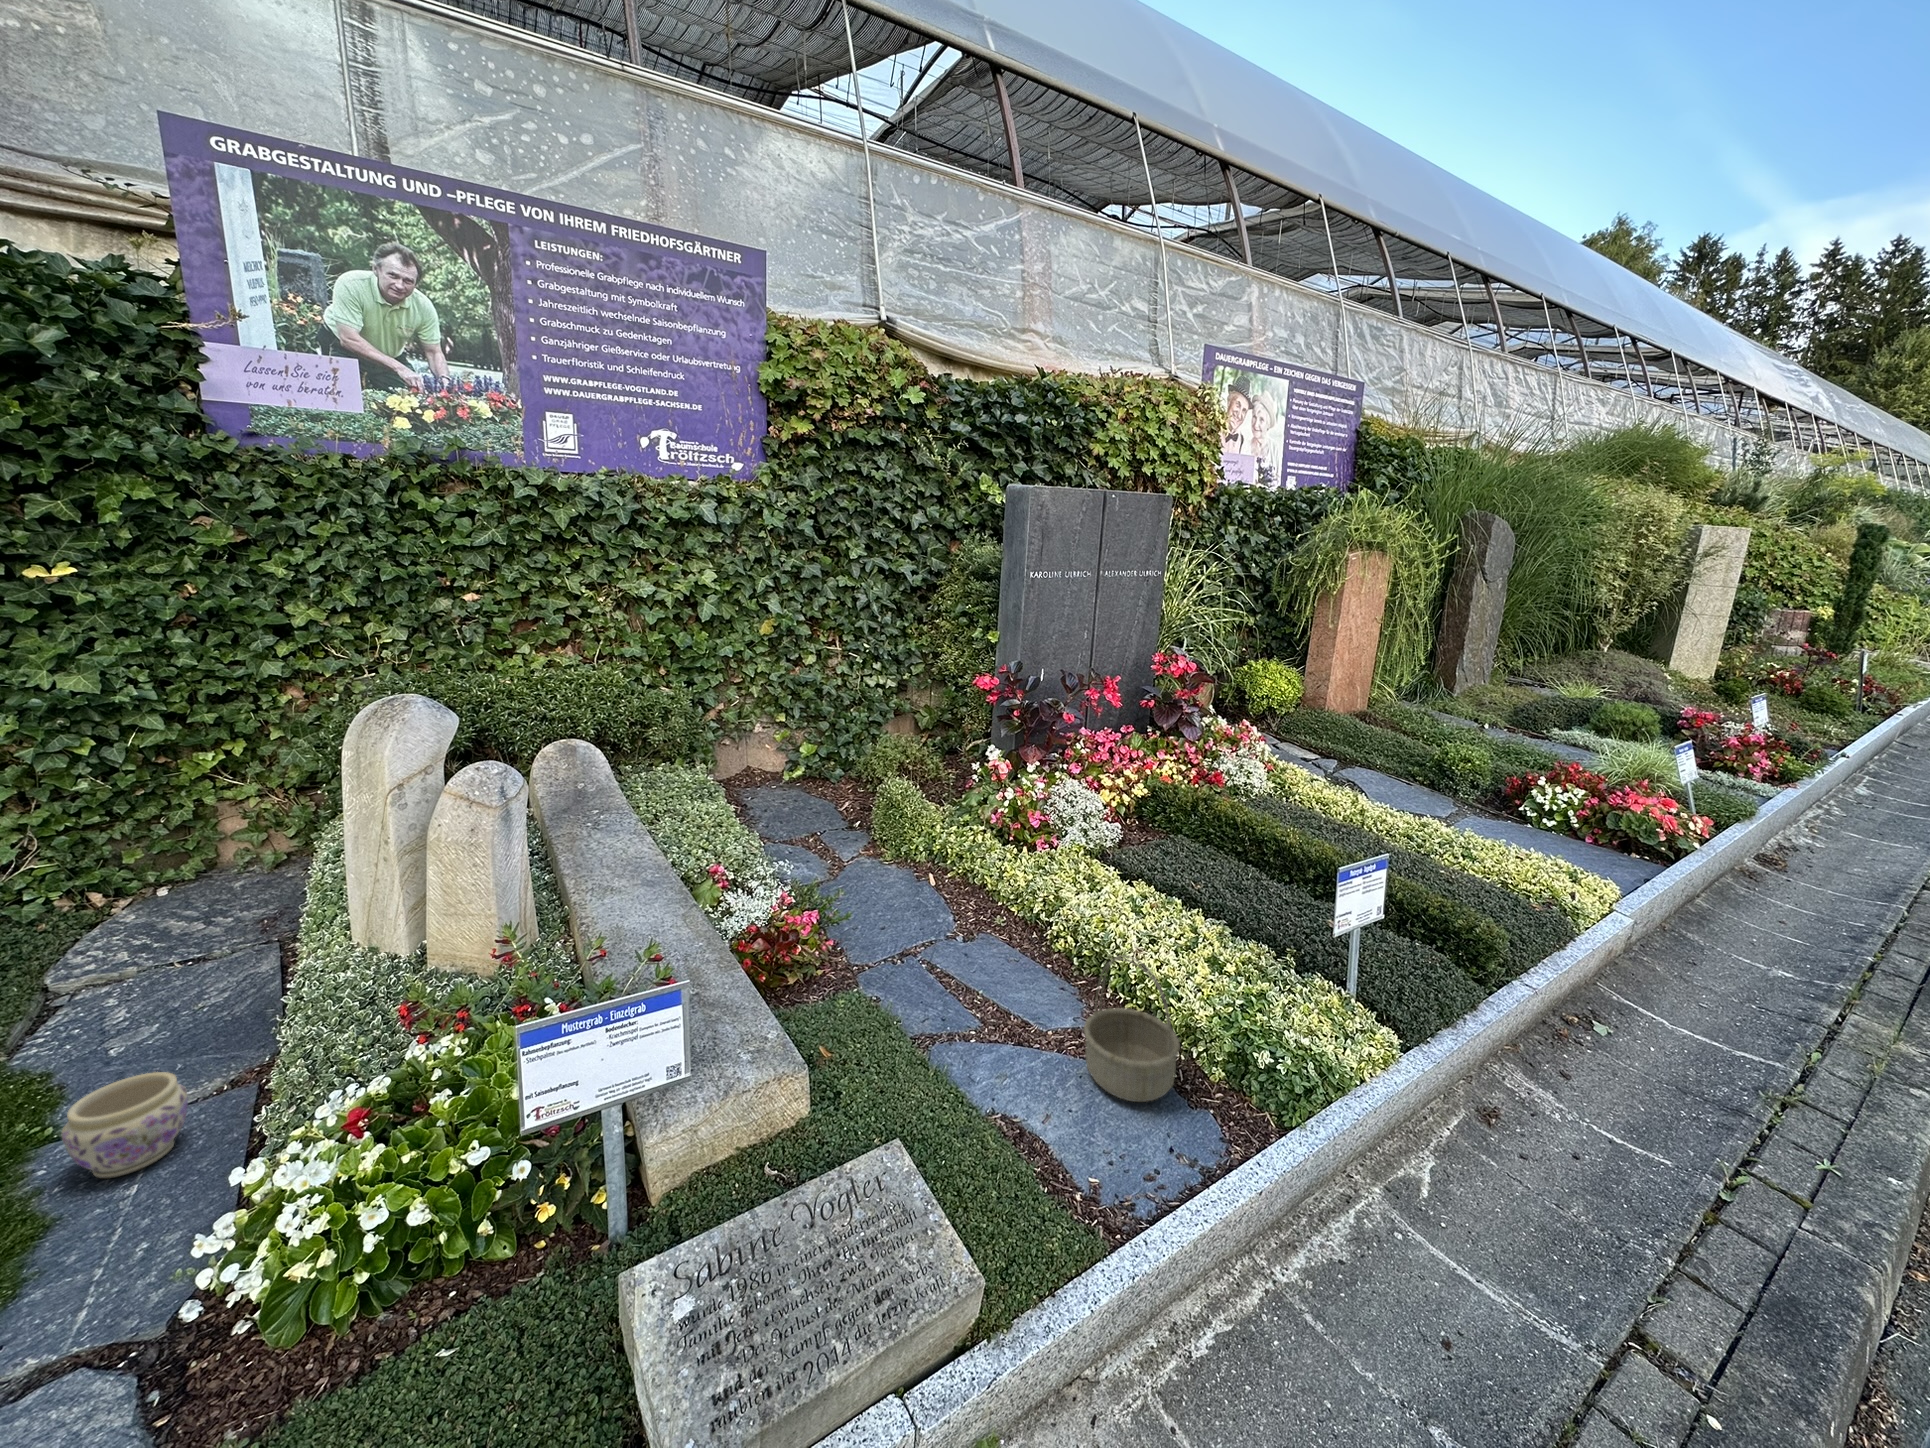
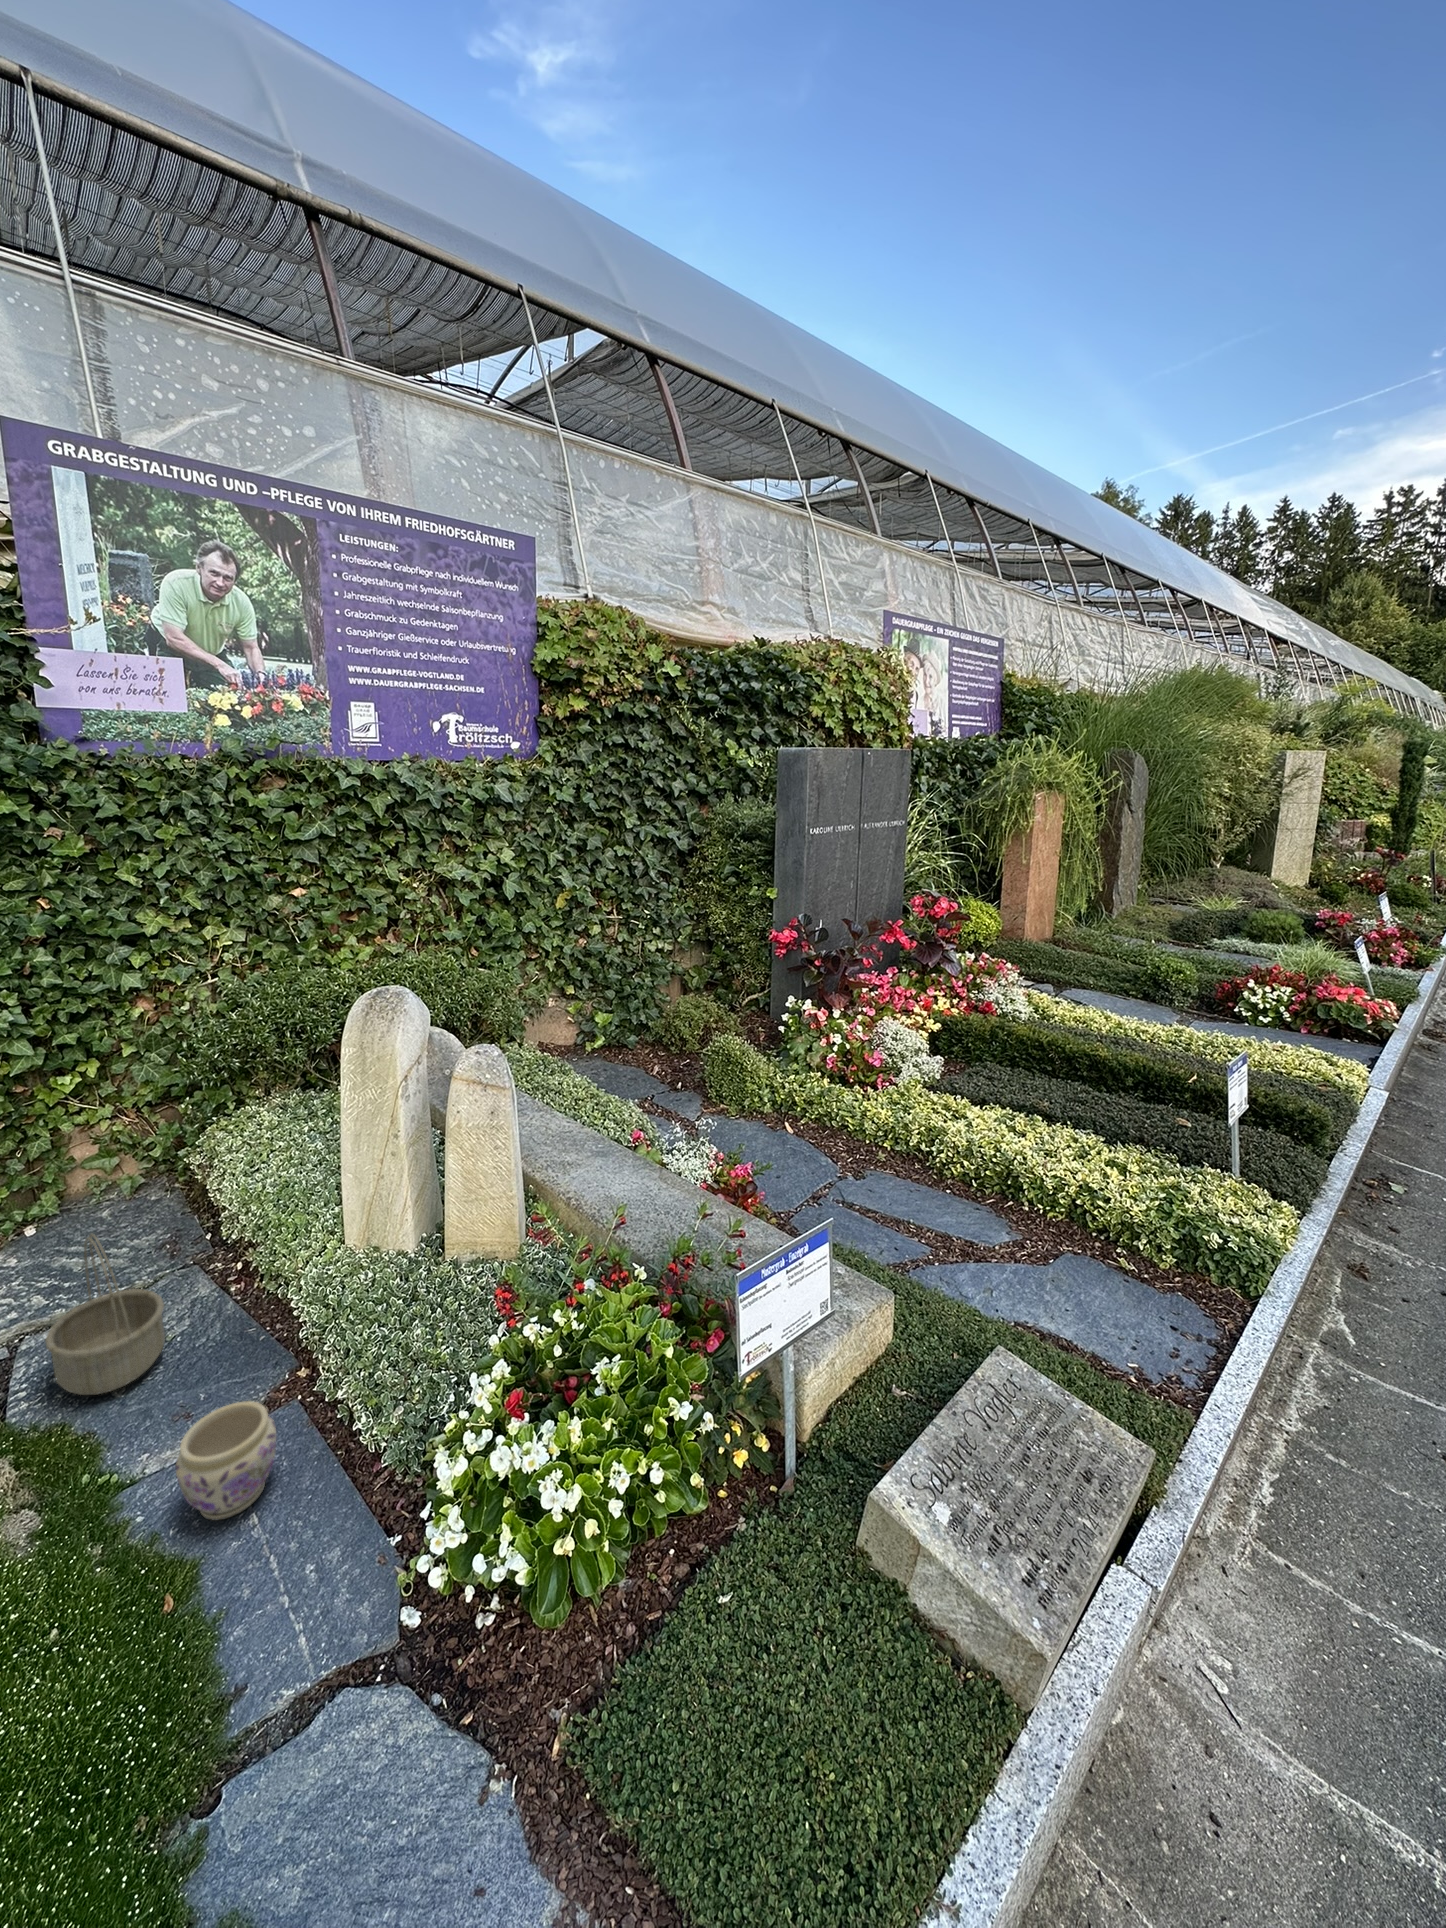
basket: present [1084,955,1180,1102] -> present [45,1234,165,1395]

